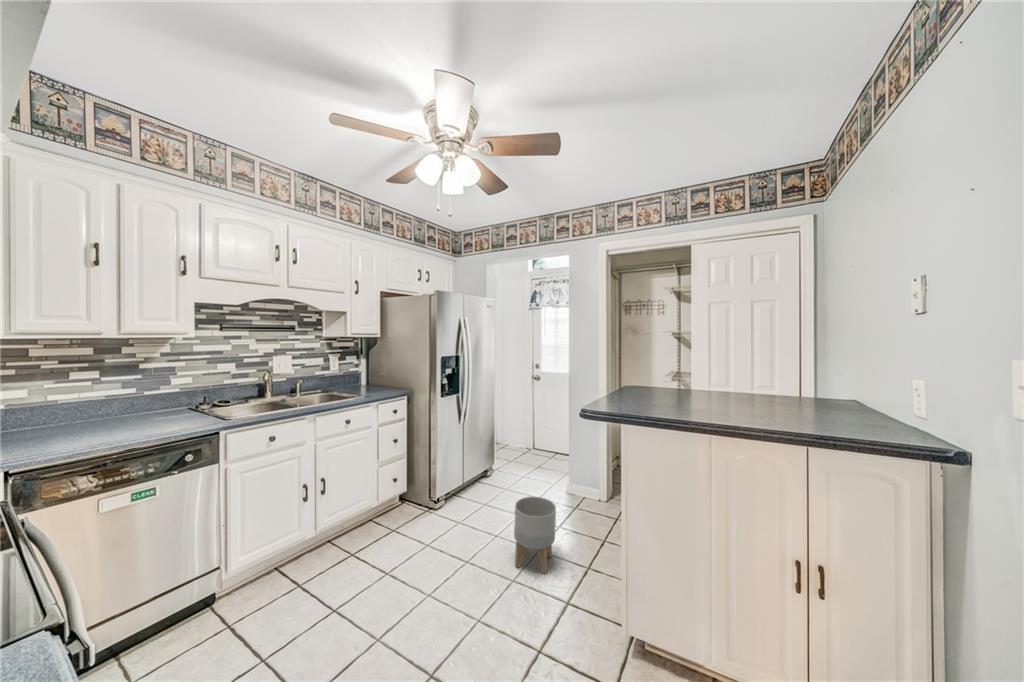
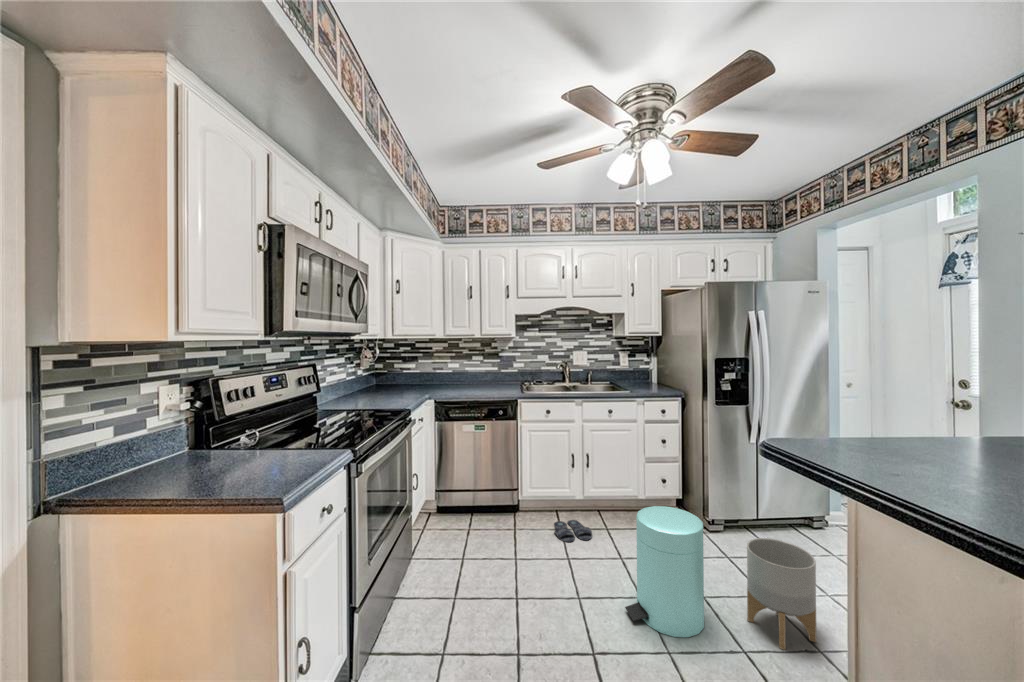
trash can: none [448,503,507,630] -> present [625,506,704,637]
slippers: none [294,564,353,599] -> present [554,520,592,542]

